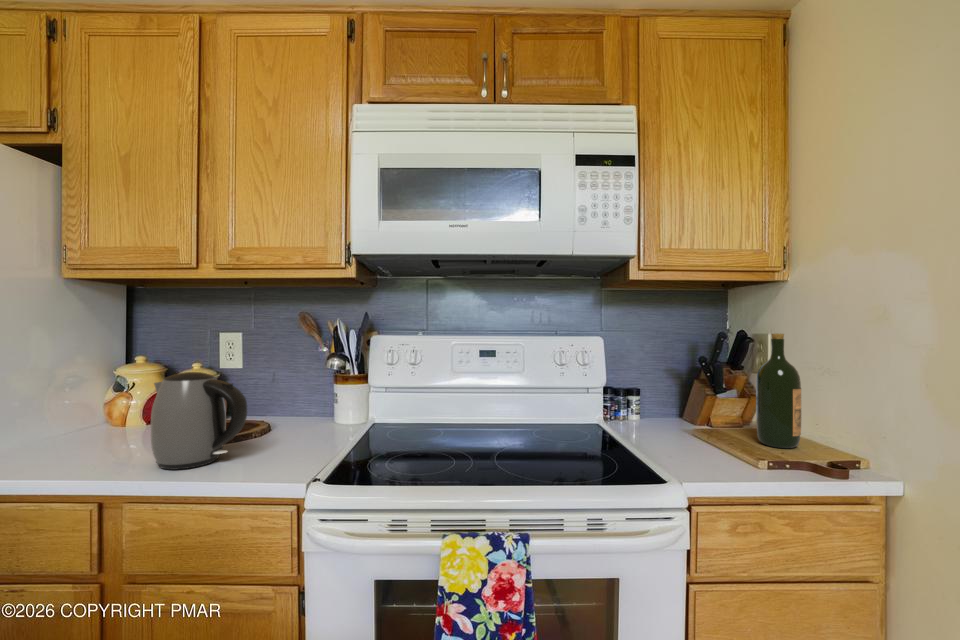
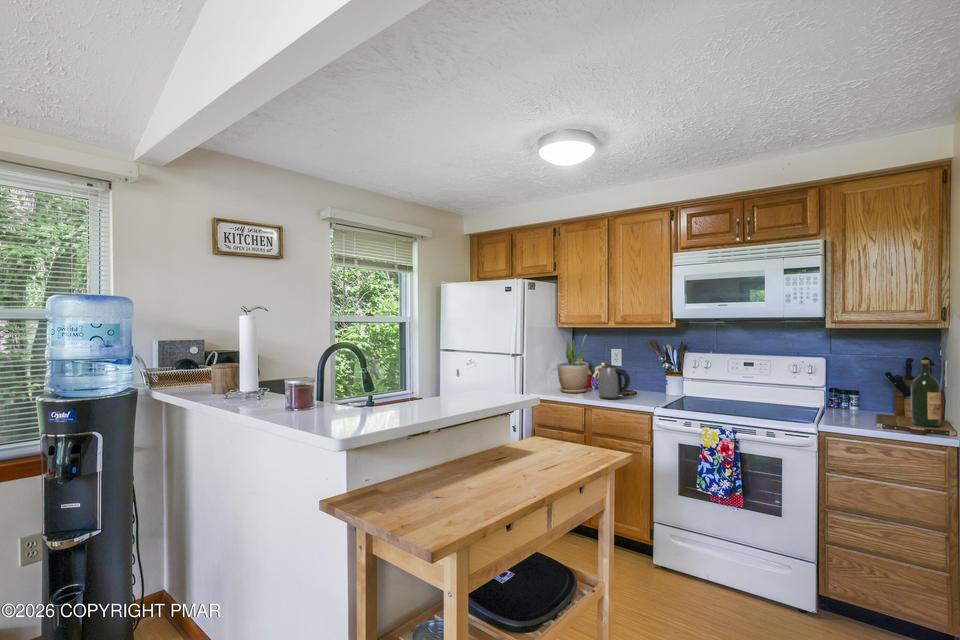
potted plant: none [35,294,143,455] -> present [557,337,589,393]

